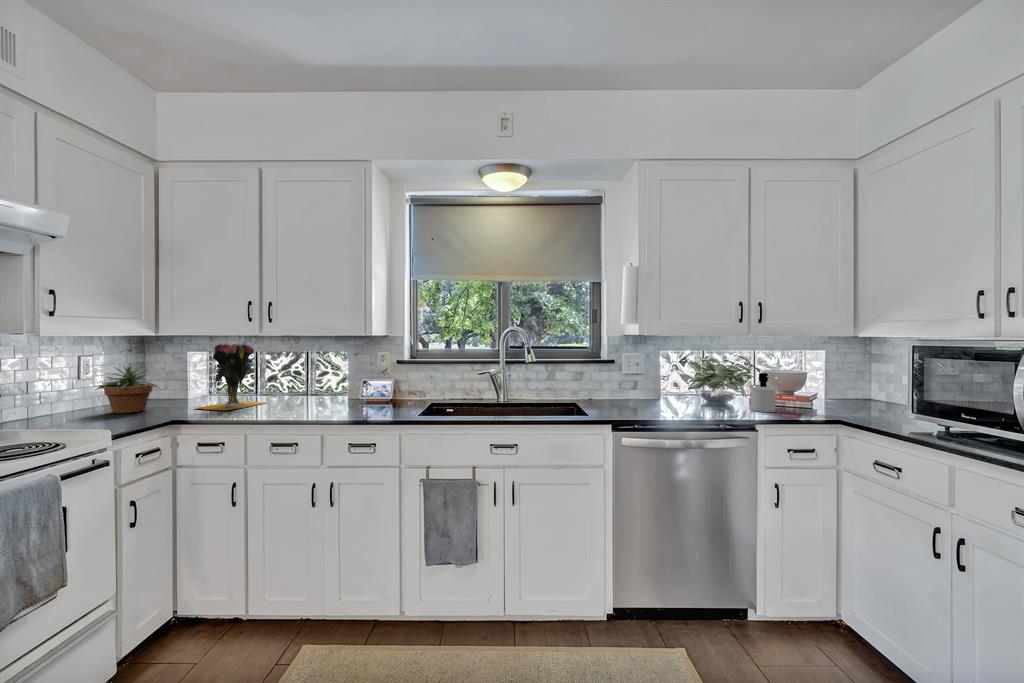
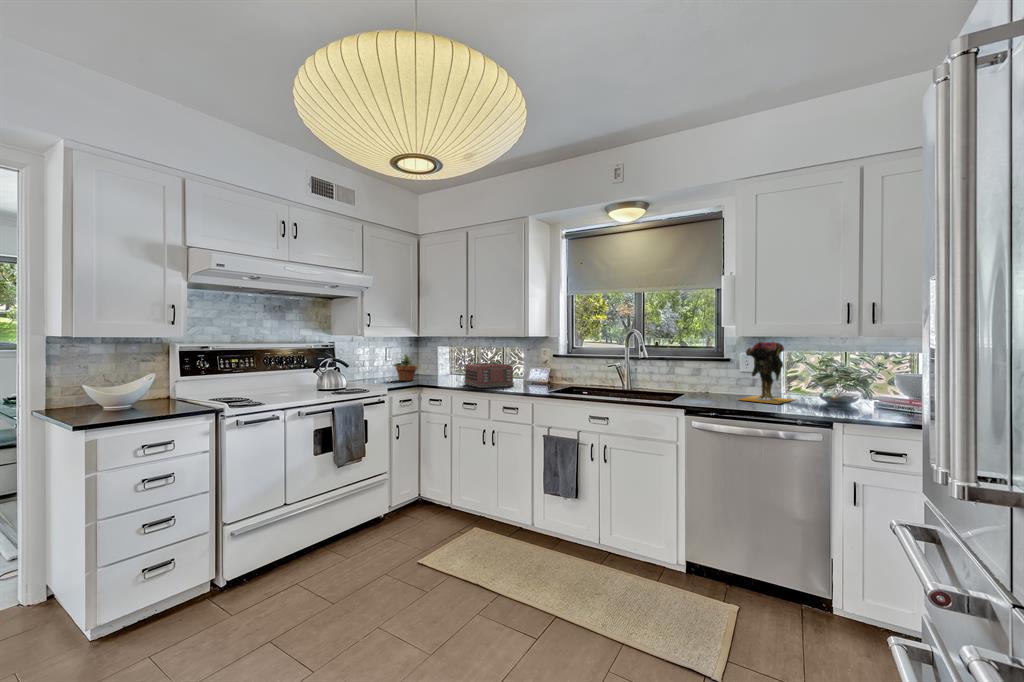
vase: present [195,344,265,410] -> present [739,342,794,404]
soap dispenser: present [750,373,781,412] -> none [858,372,889,414]
toaster: none [260,375,349,417] -> present [464,363,514,388]

